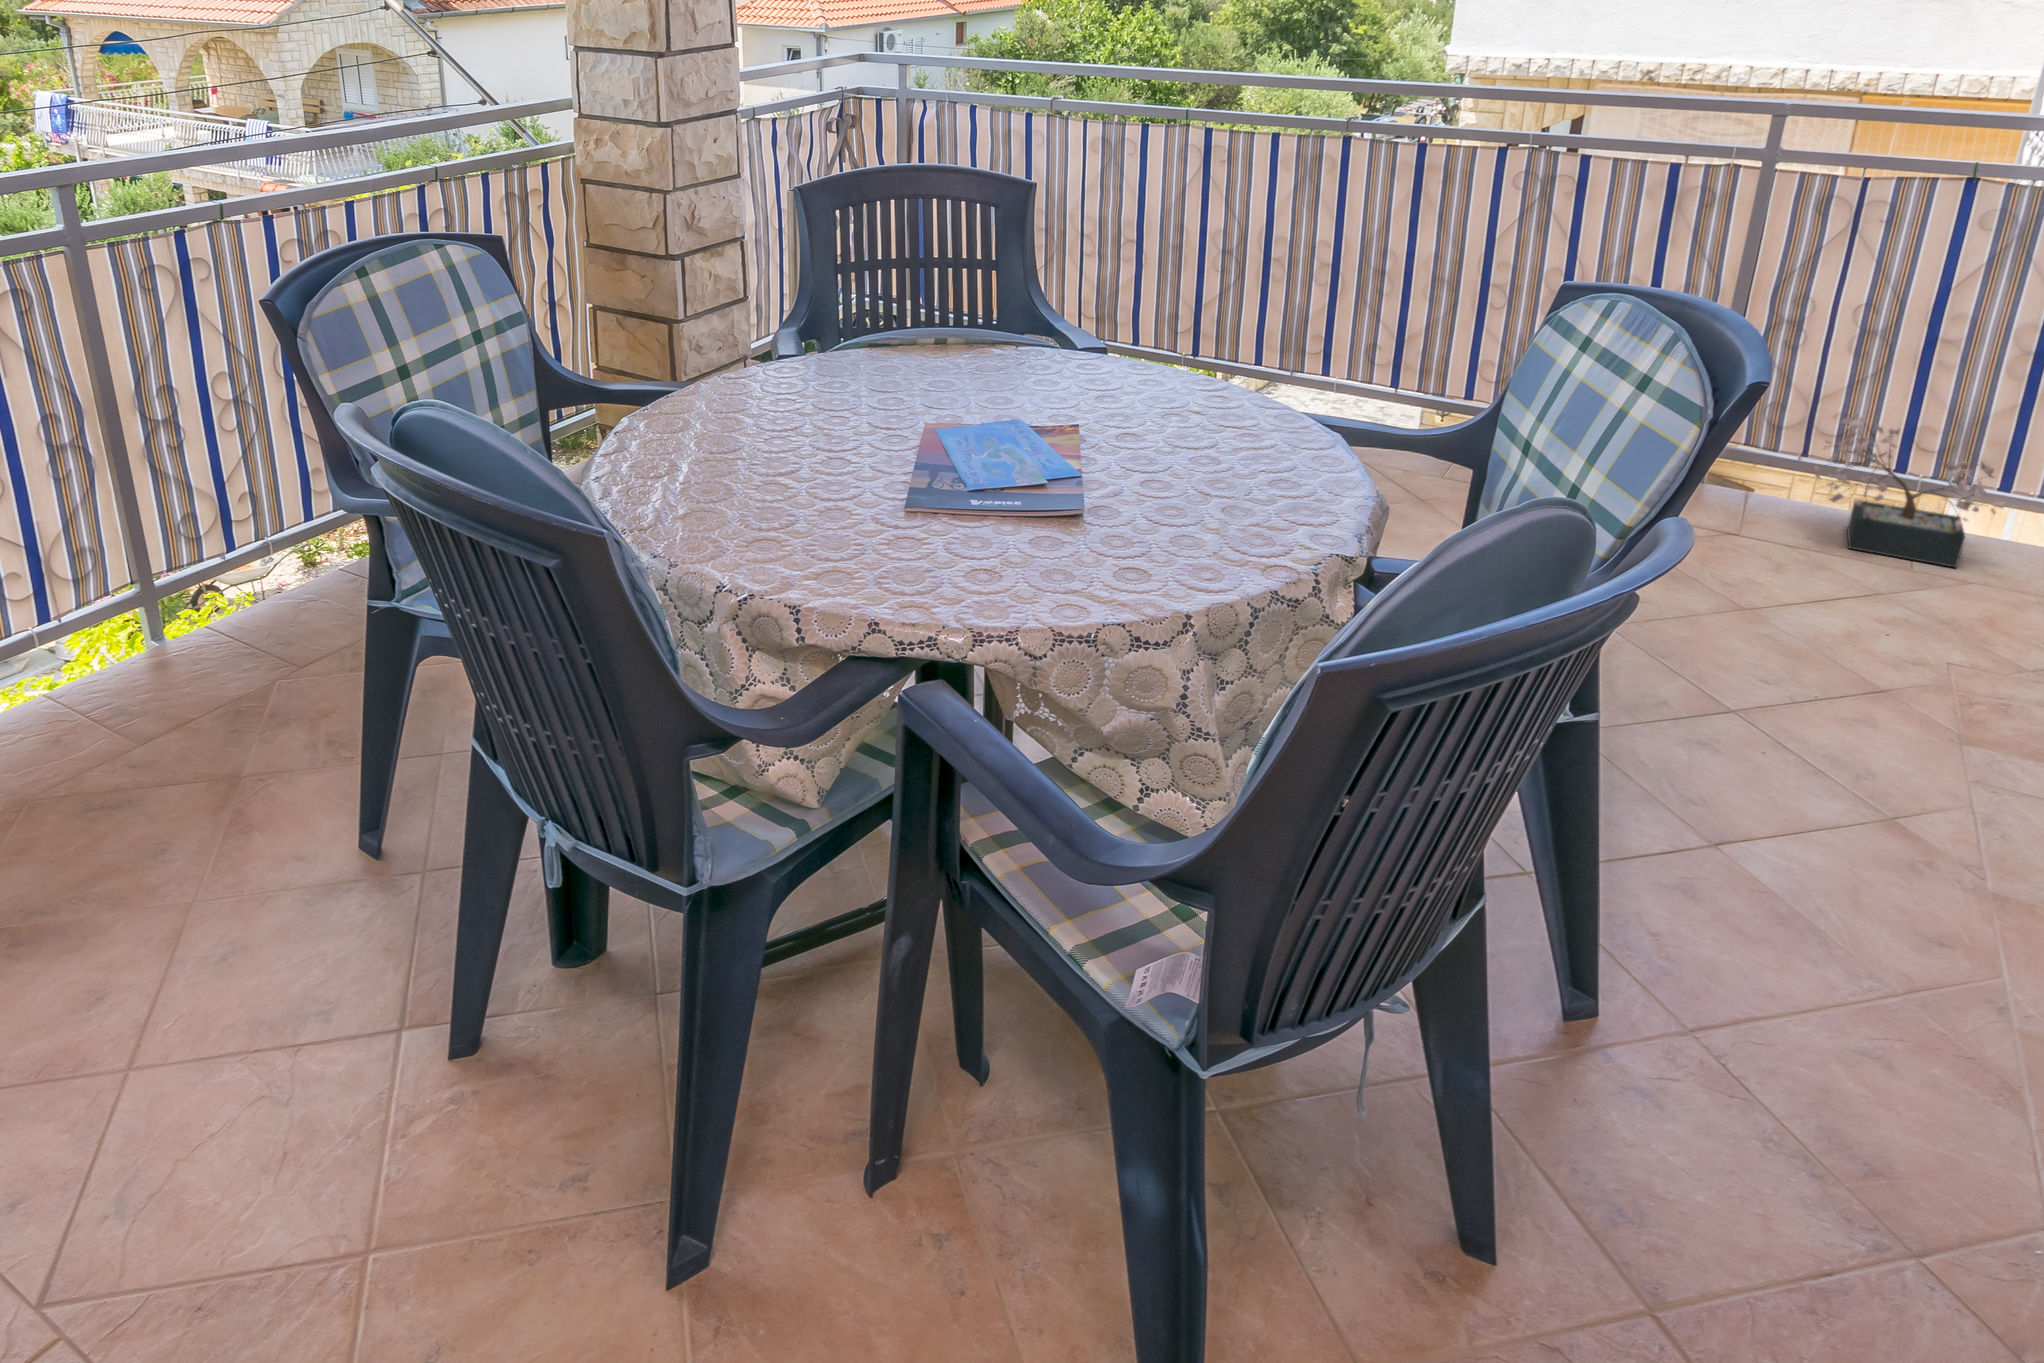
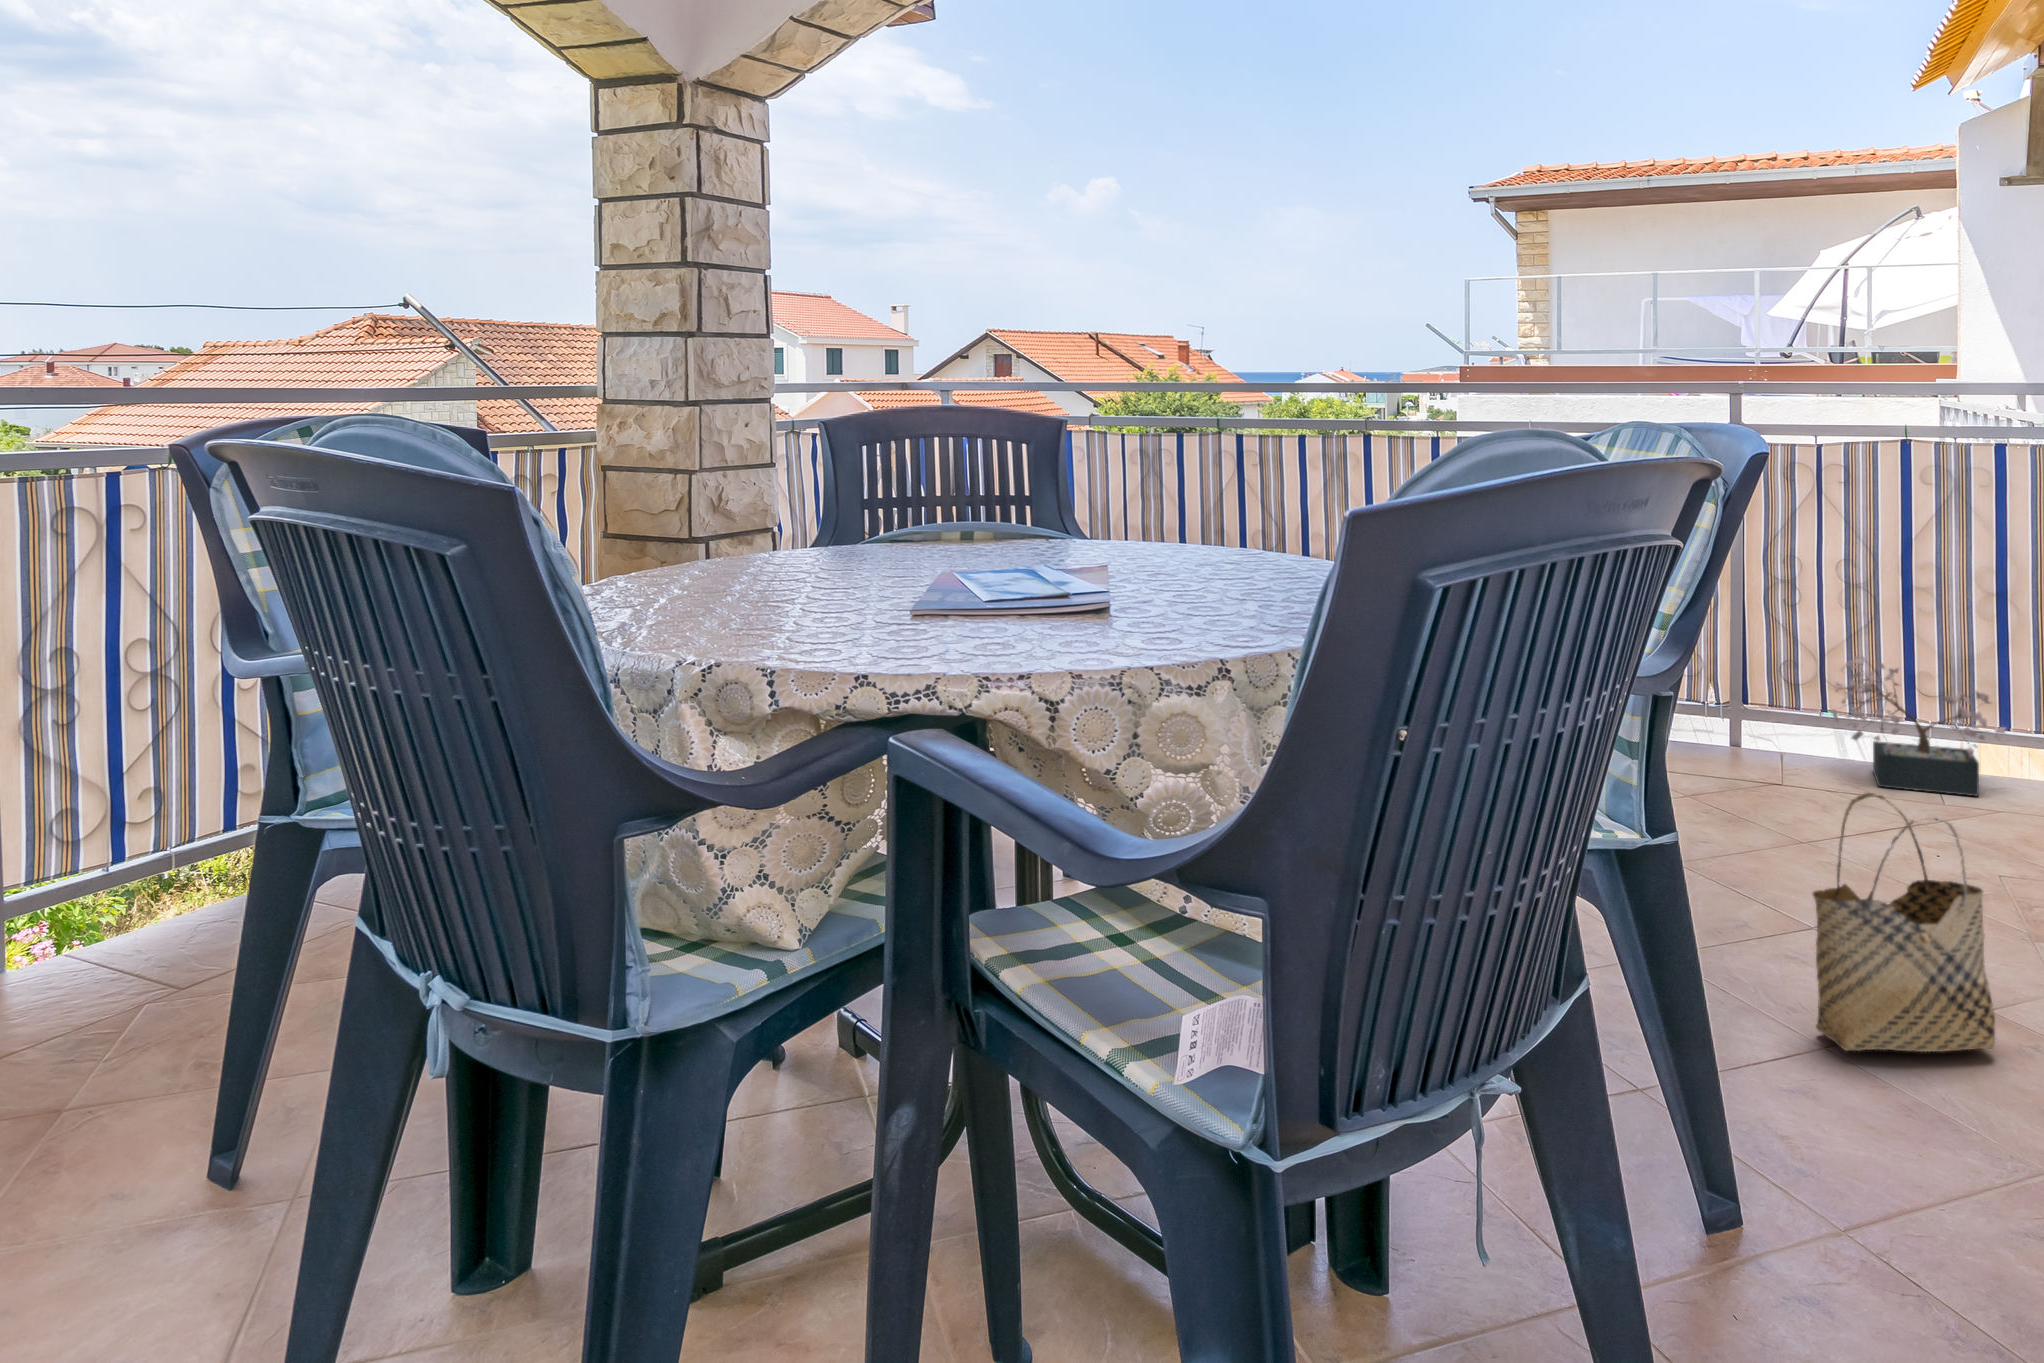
woven basket: none [1712,632,1909,867] -> present [1812,793,1995,1052]

